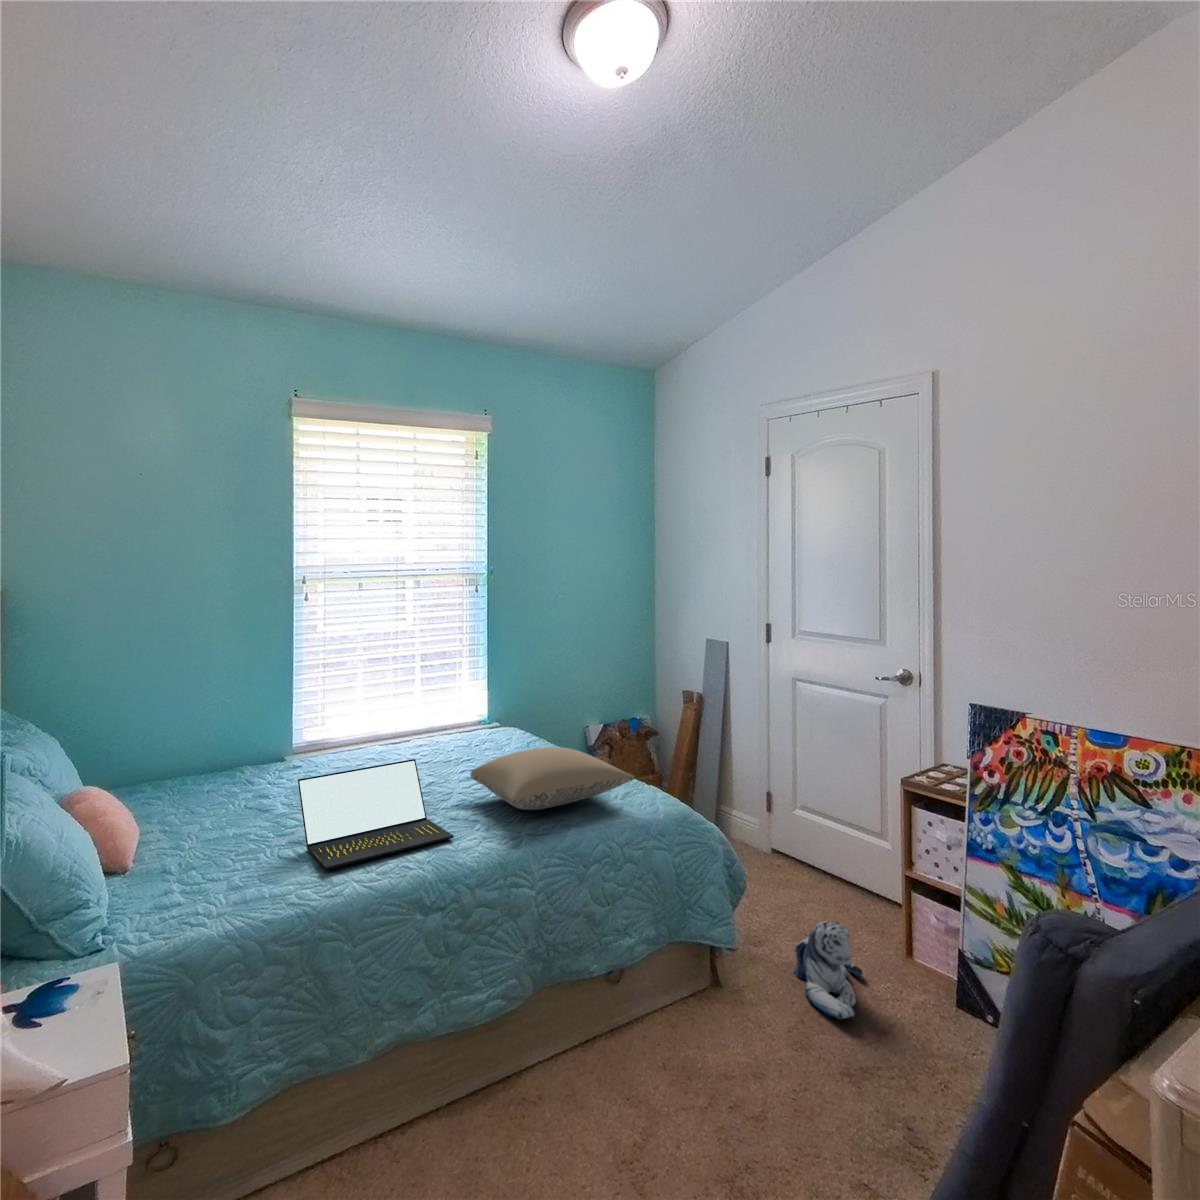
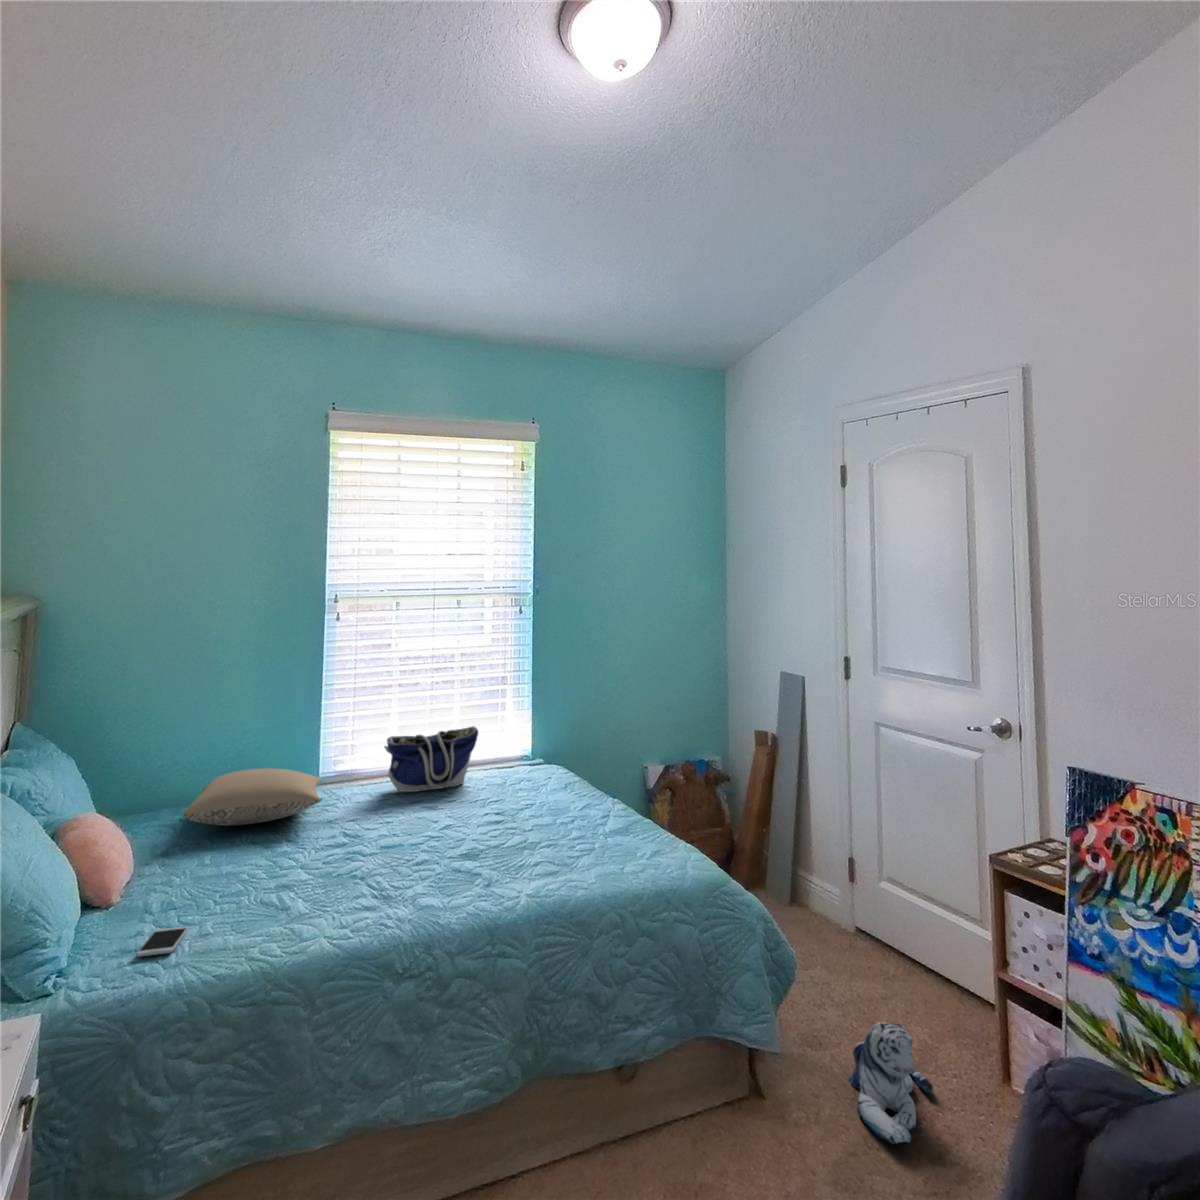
tote bag: none [361,692,447,755] -> present [384,726,478,792]
pillow: present [470,747,635,810] -> present [183,768,321,826]
laptop: present [298,759,454,869] -> none [290,802,446,919]
smartphone: none [167,885,211,916] -> present [136,926,189,957]

